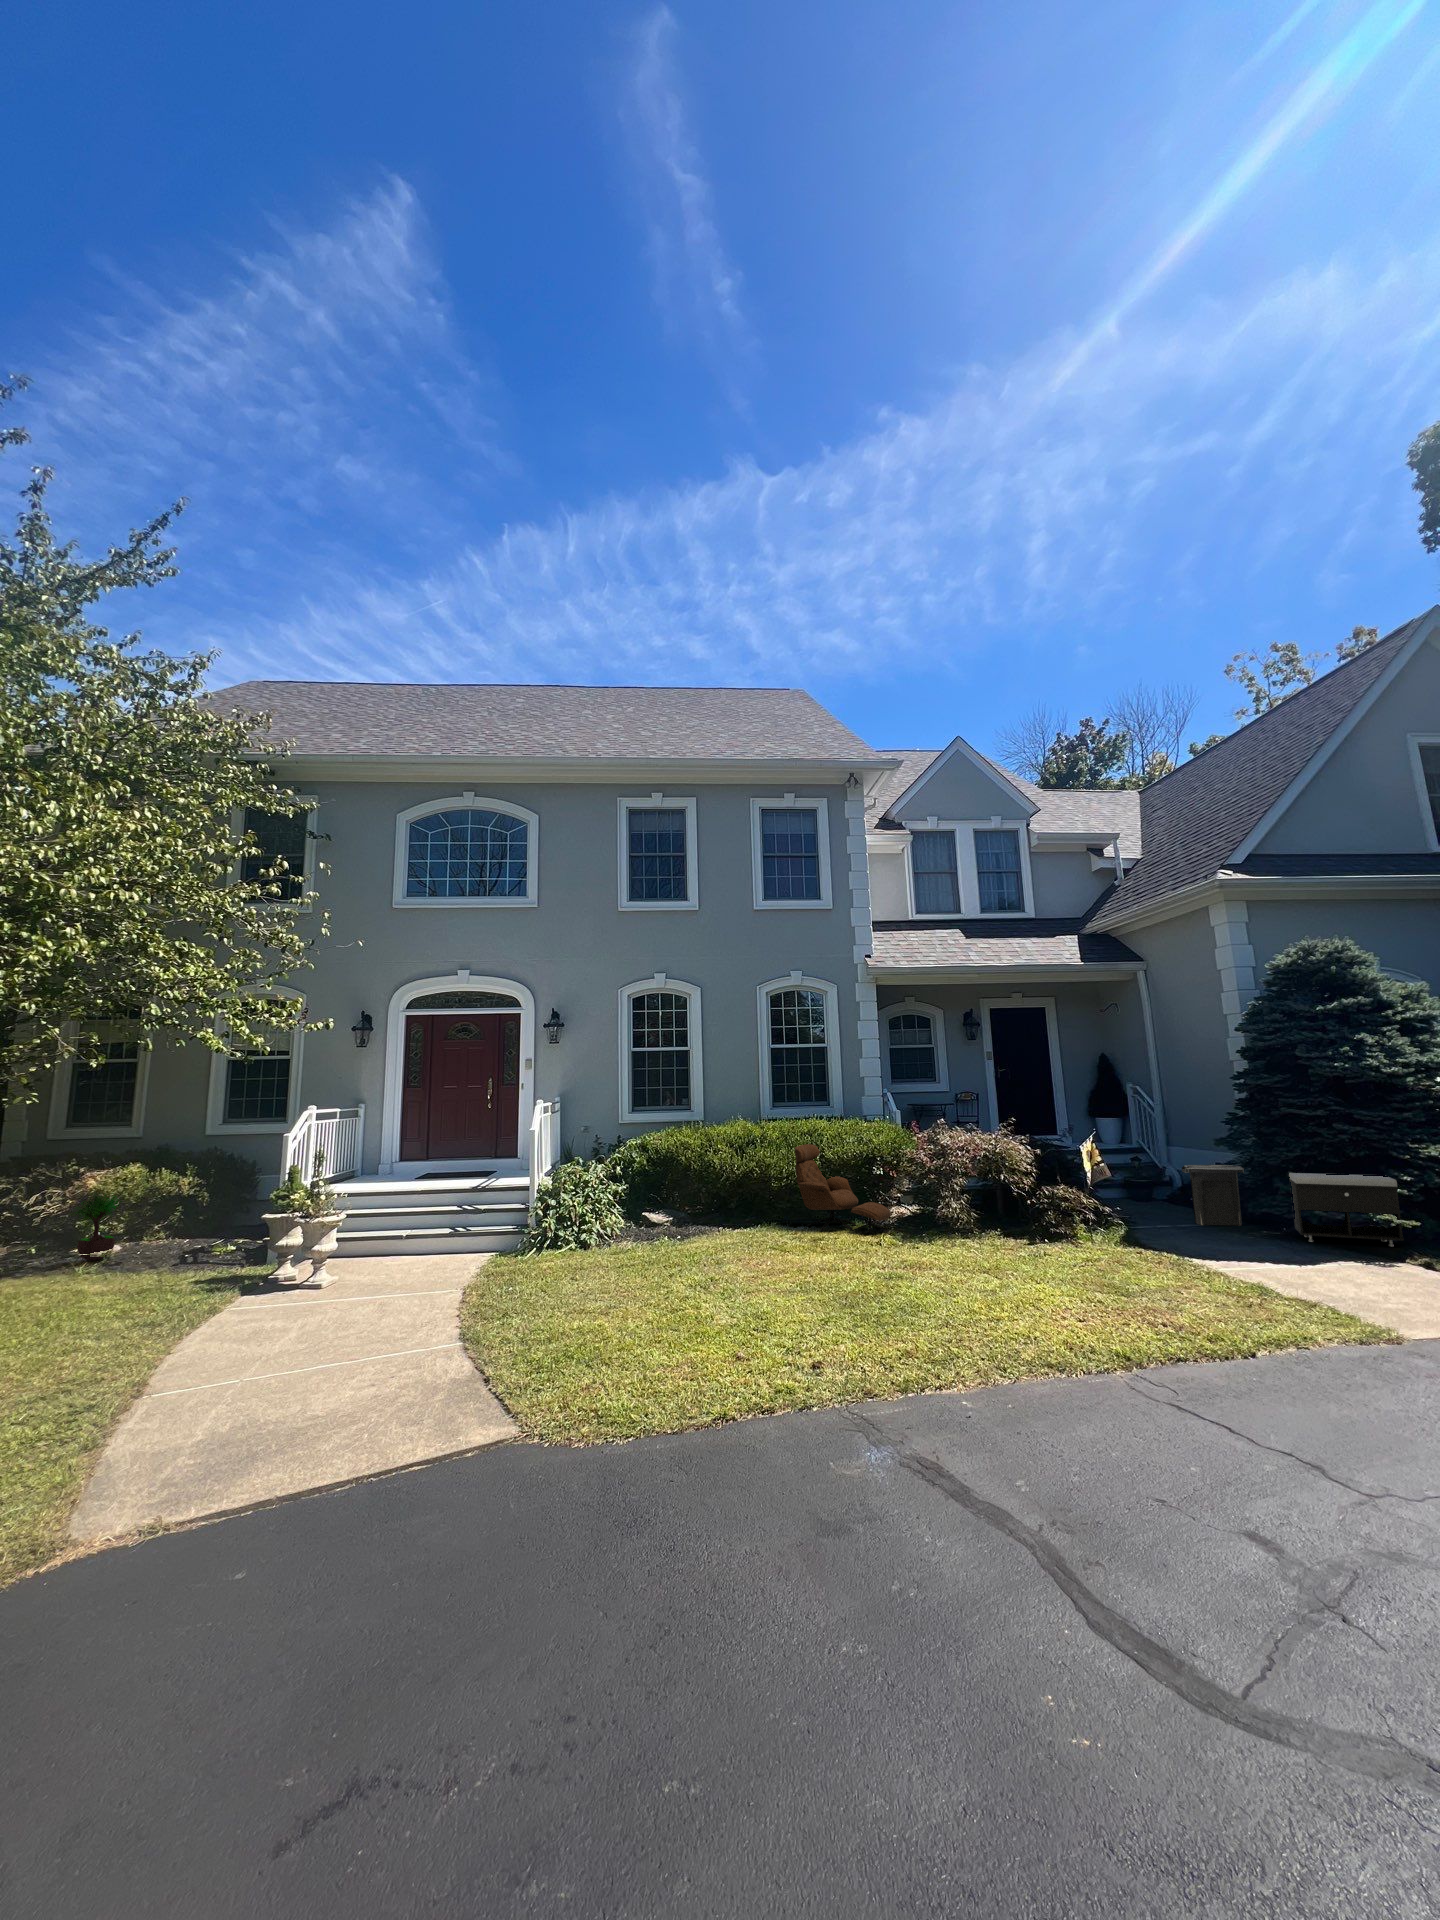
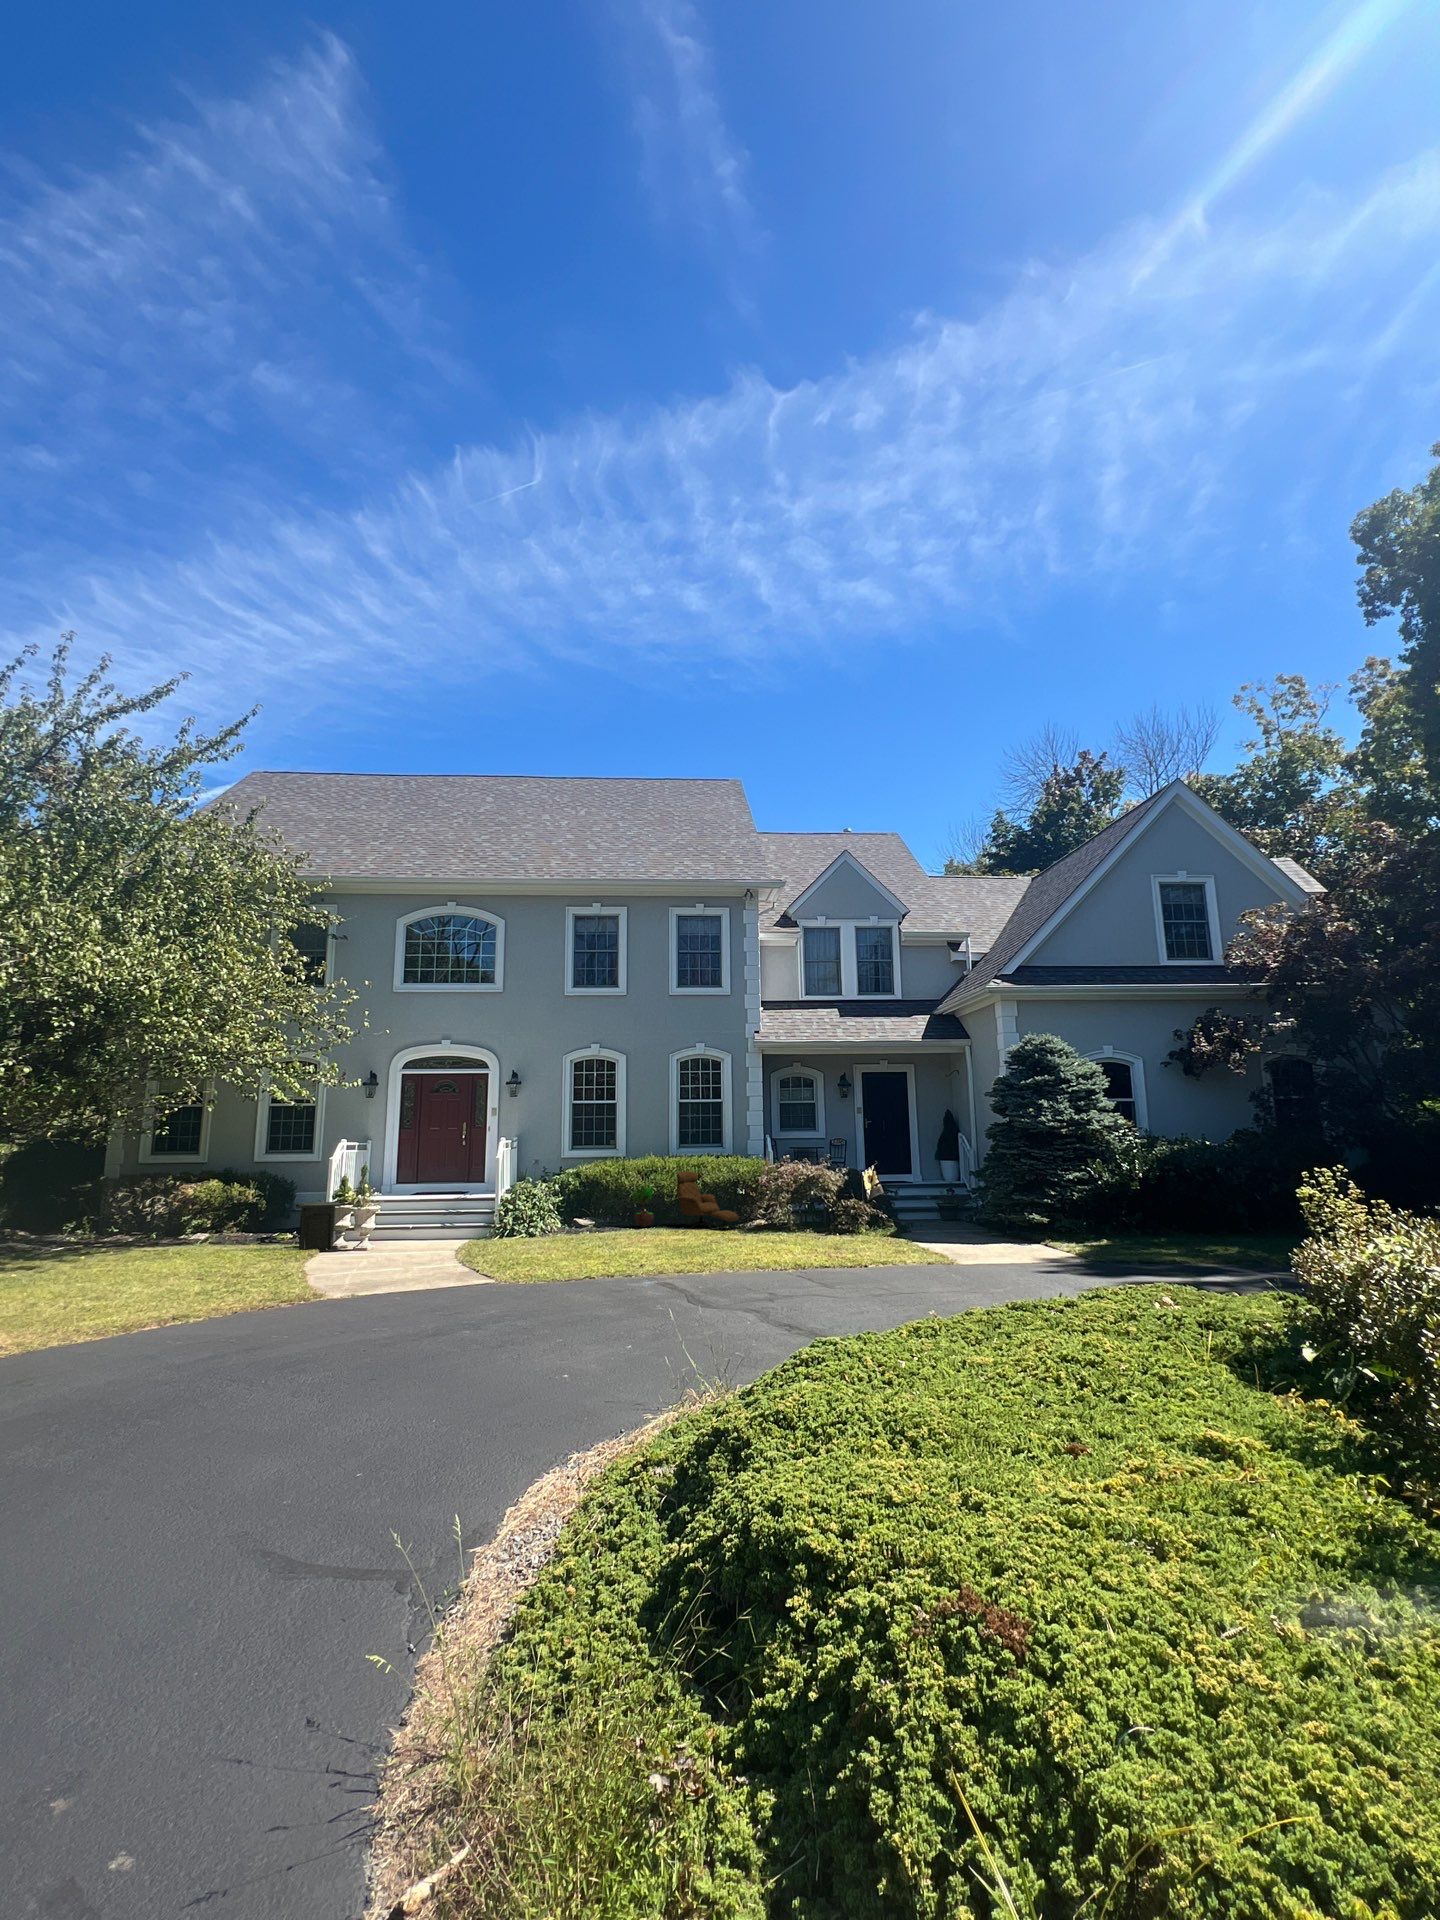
trash can: present [1182,1165,1244,1226] -> present [296,1202,341,1249]
storage bench: present [1289,1173,1404,1246] -> none [997,1193,1059,1238]
potted tree: present [75,1193,119,1261] -> present [632,1185,654,1227]

